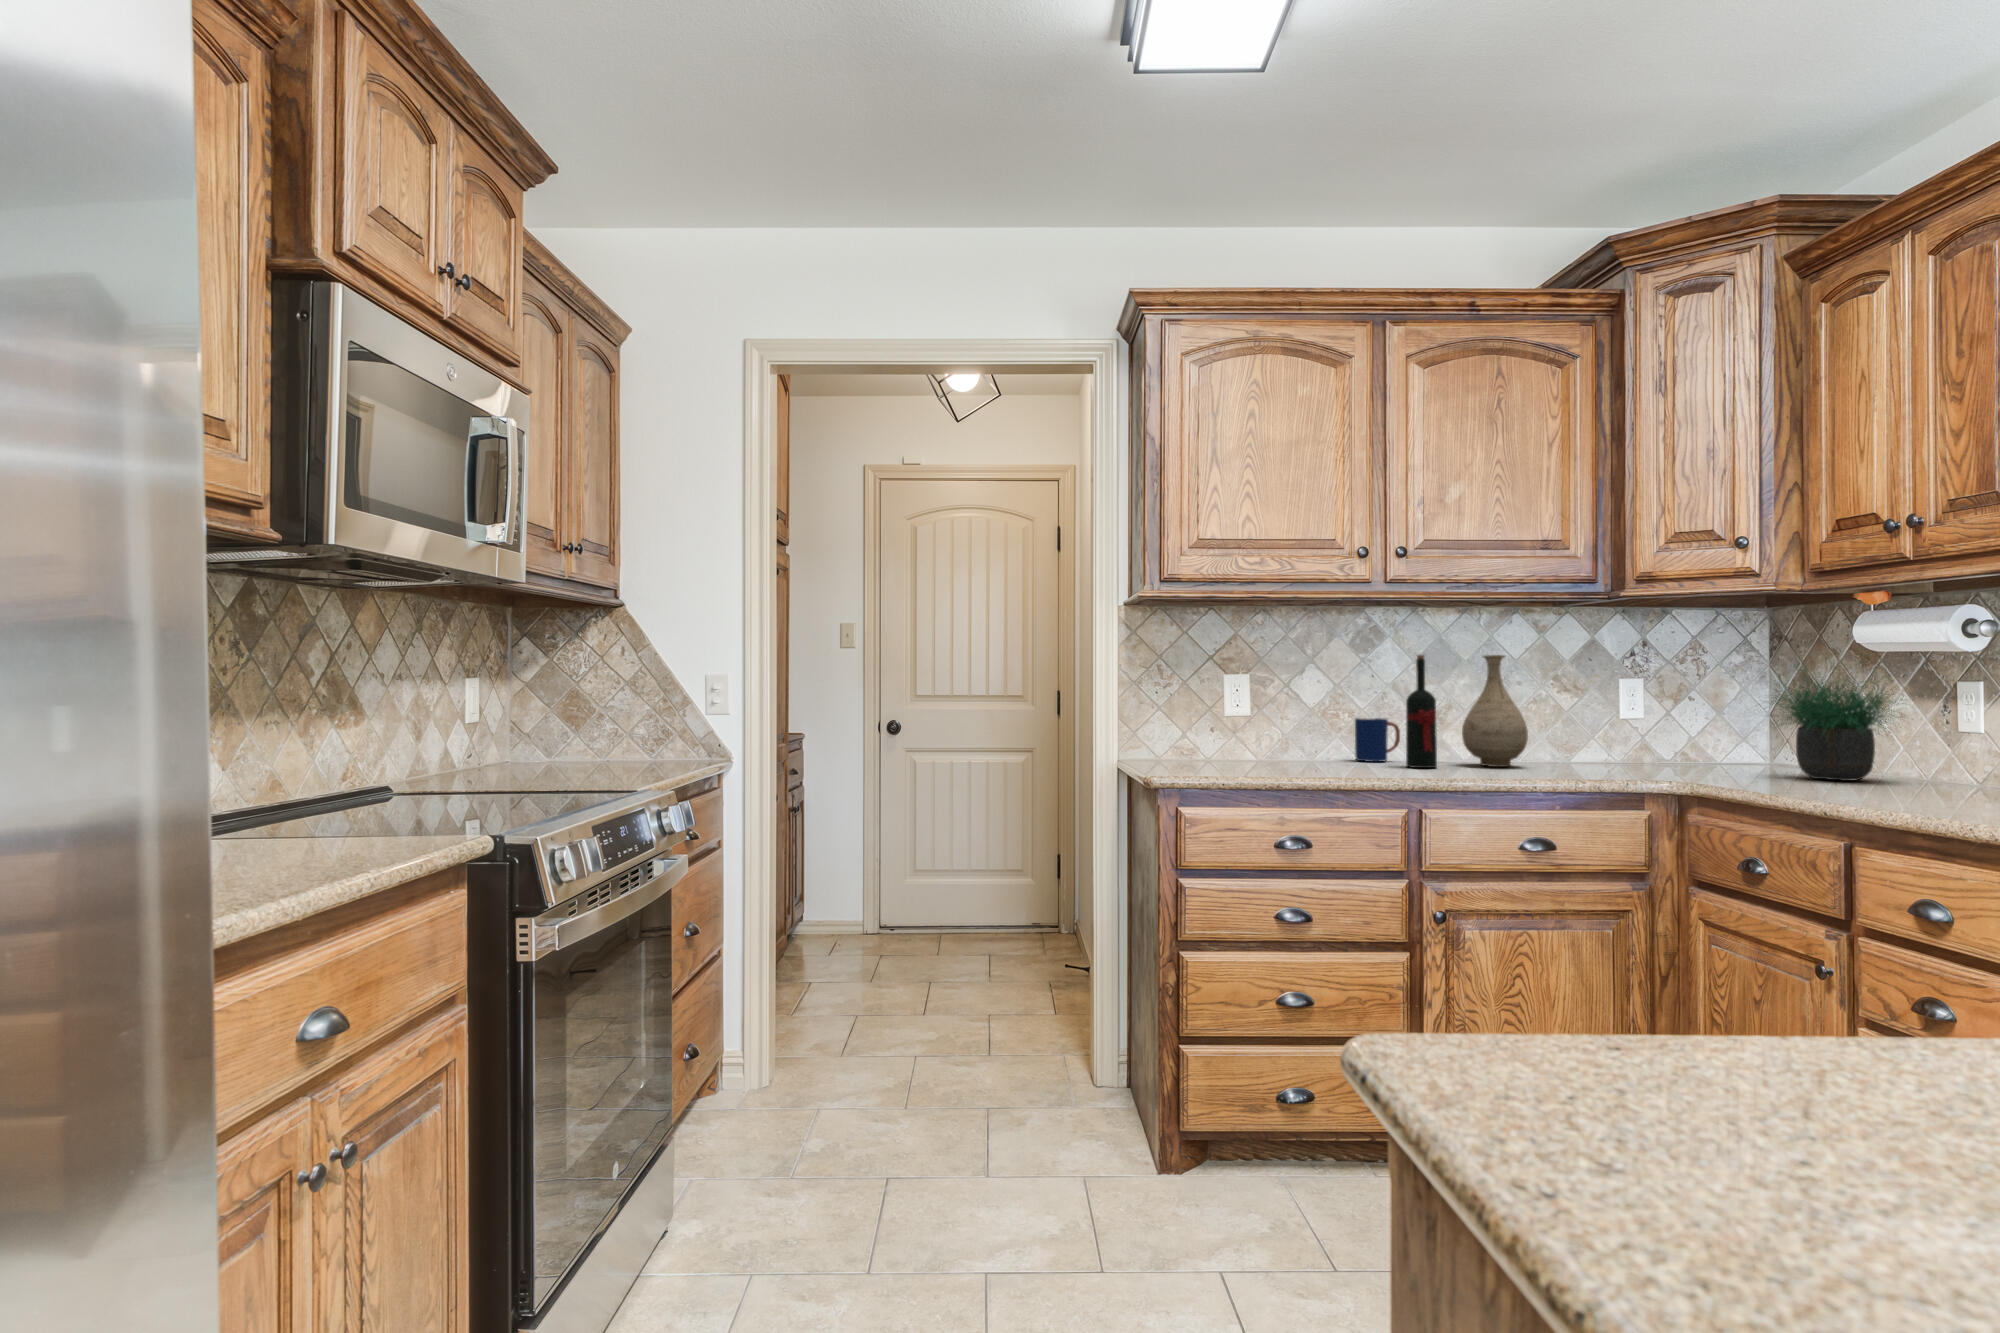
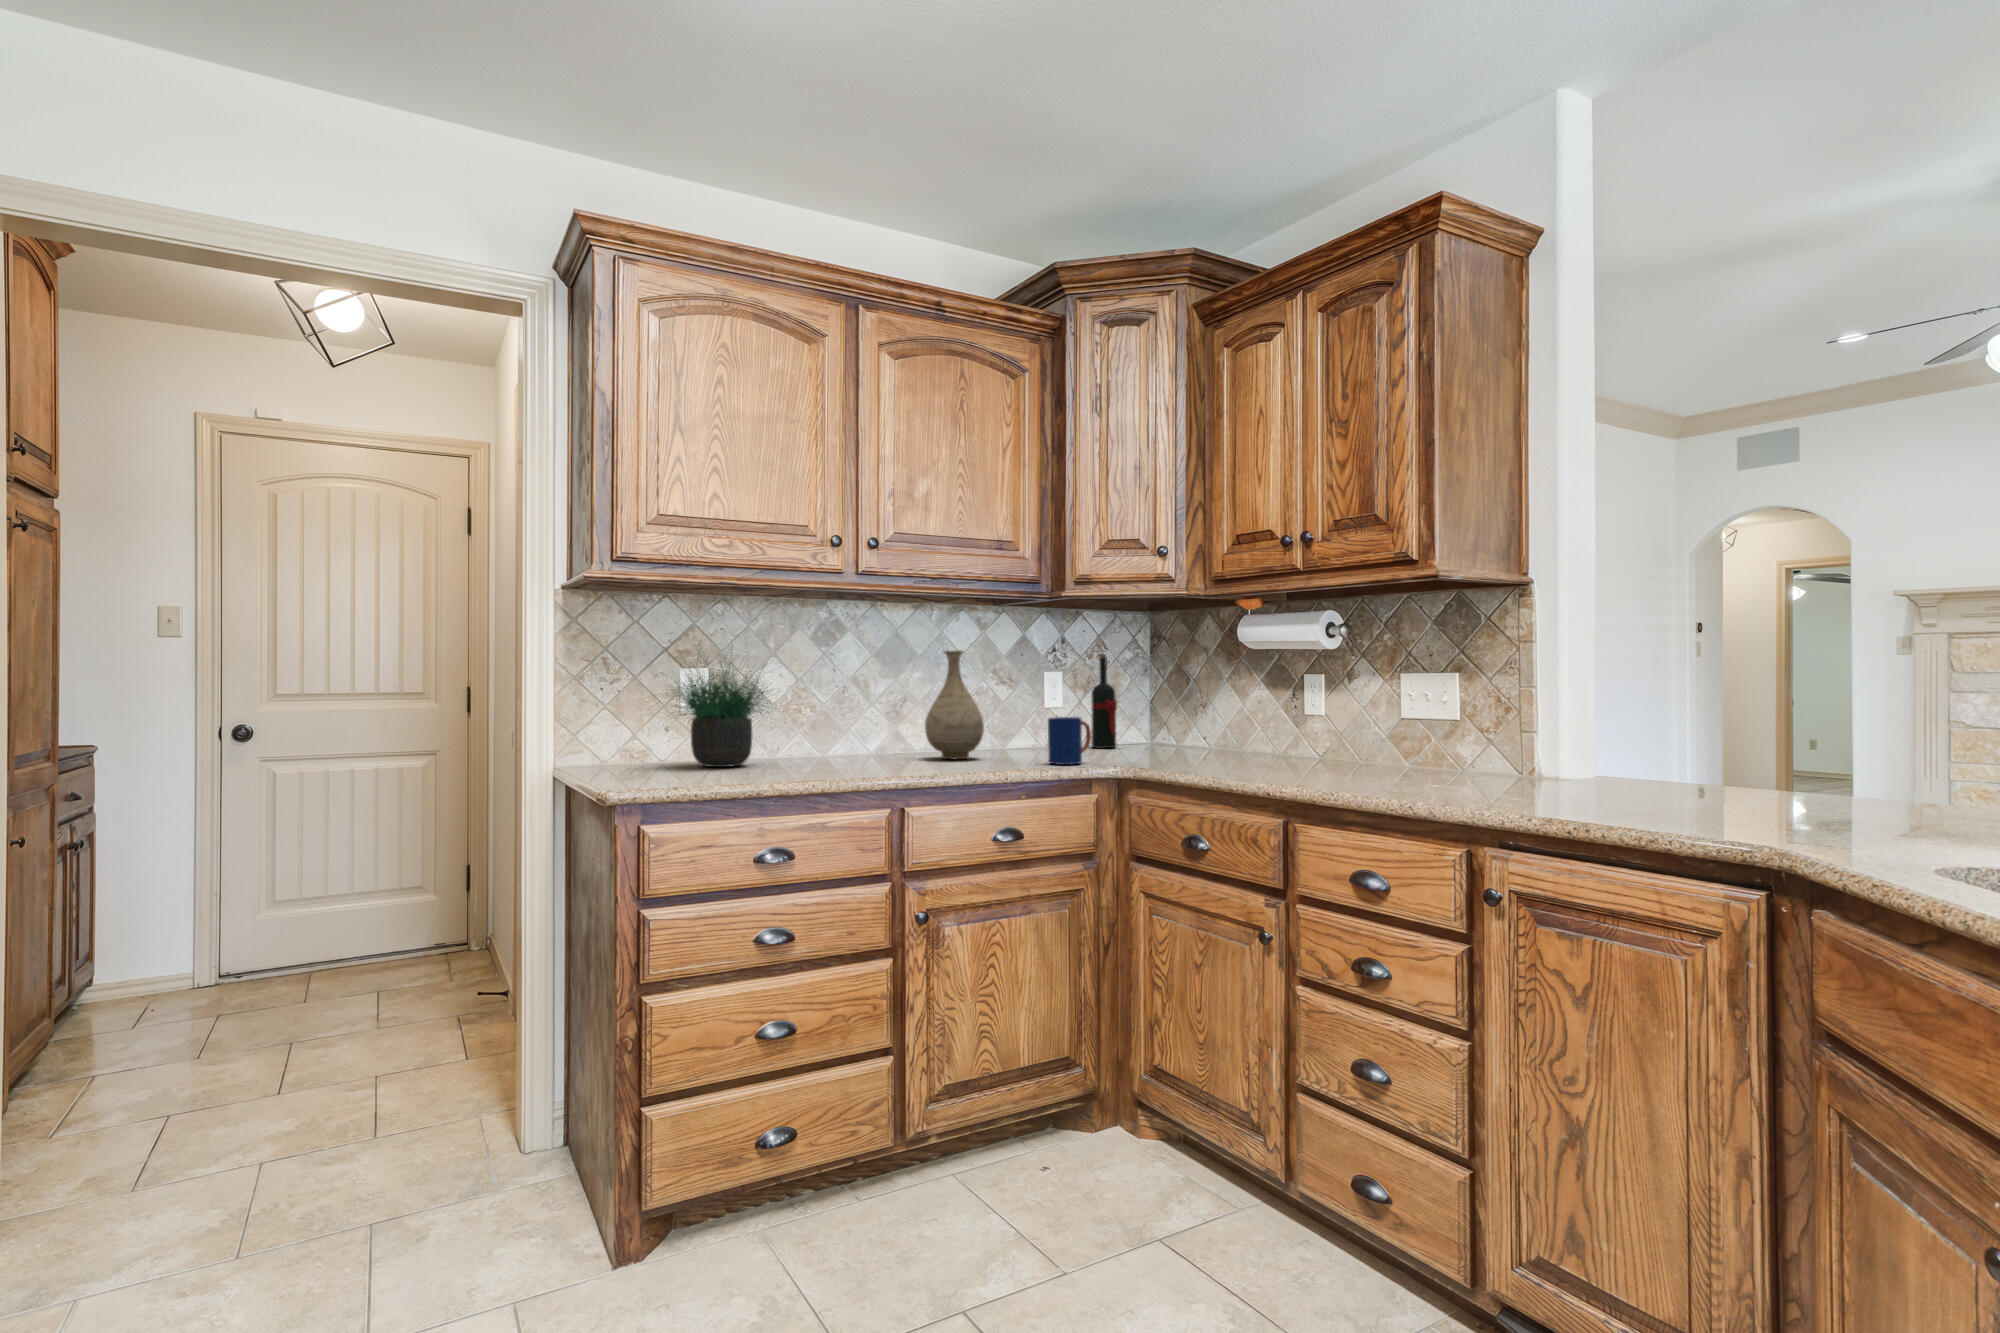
wine bottle: present [1406,655,1437,768] -> present [1091,654,1117,748]
potted plant: present [1770,660,1903,781] -> present [670,661,772,767]
mug: present [1355,718,1400,762] -> present [1048,717,1091,765]

